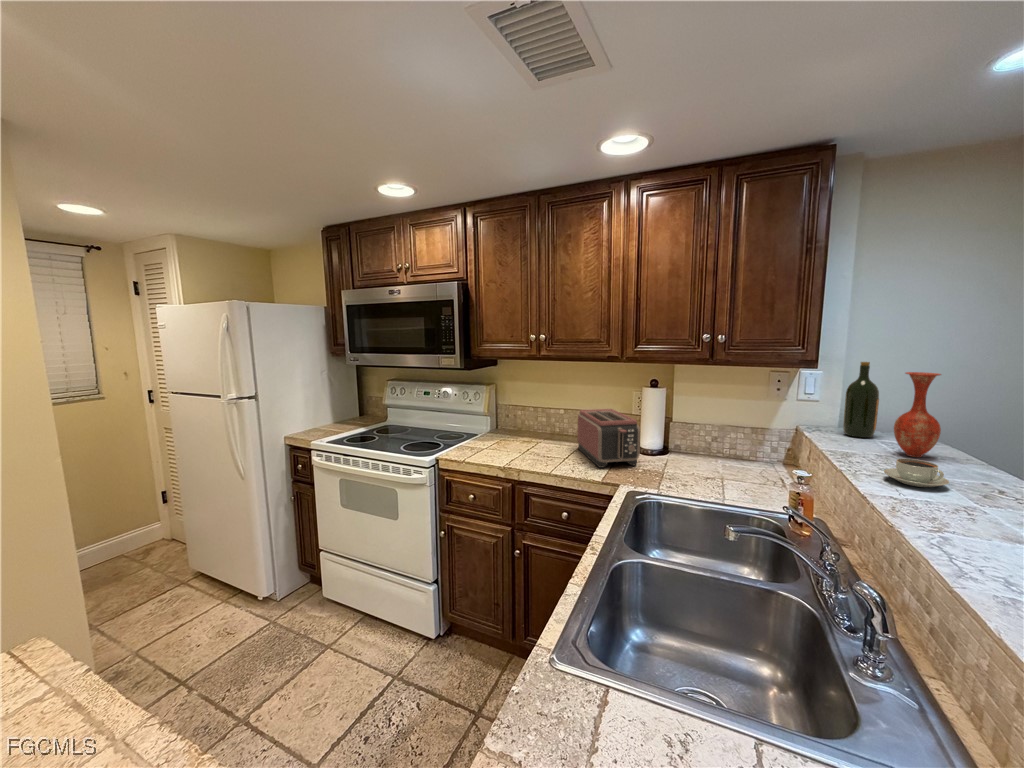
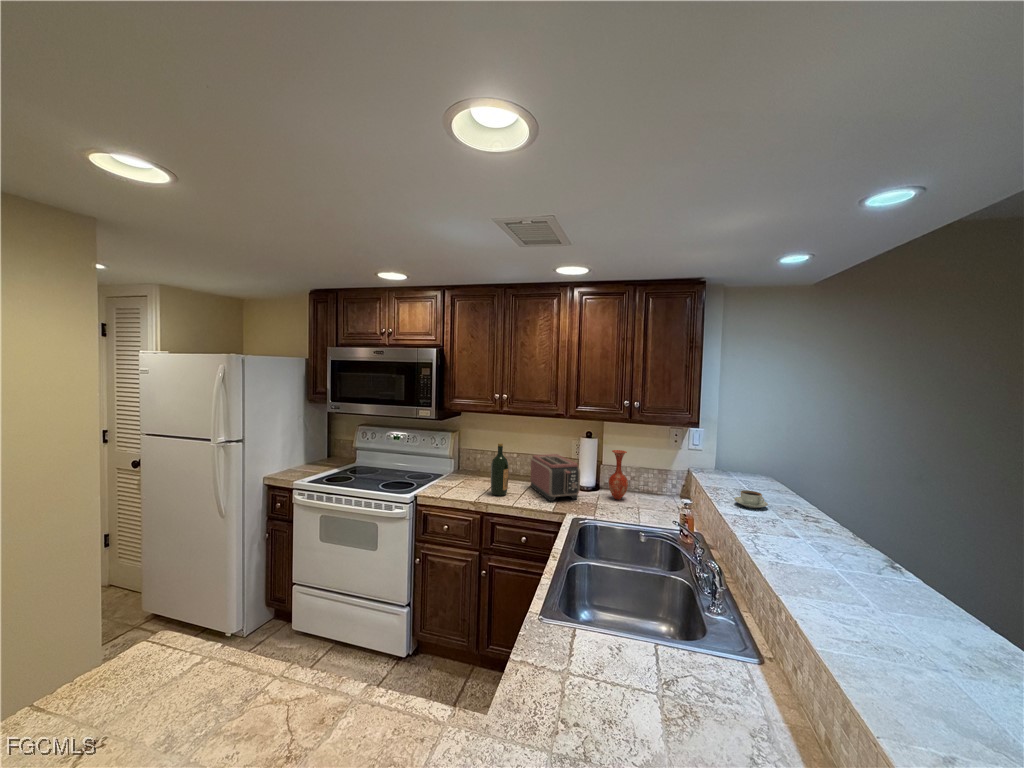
wine bottle: present [843,362,879,438] -> present [491,443,509,496]
vase: present [894,372,941,457] -> present [609,450,628,500]

